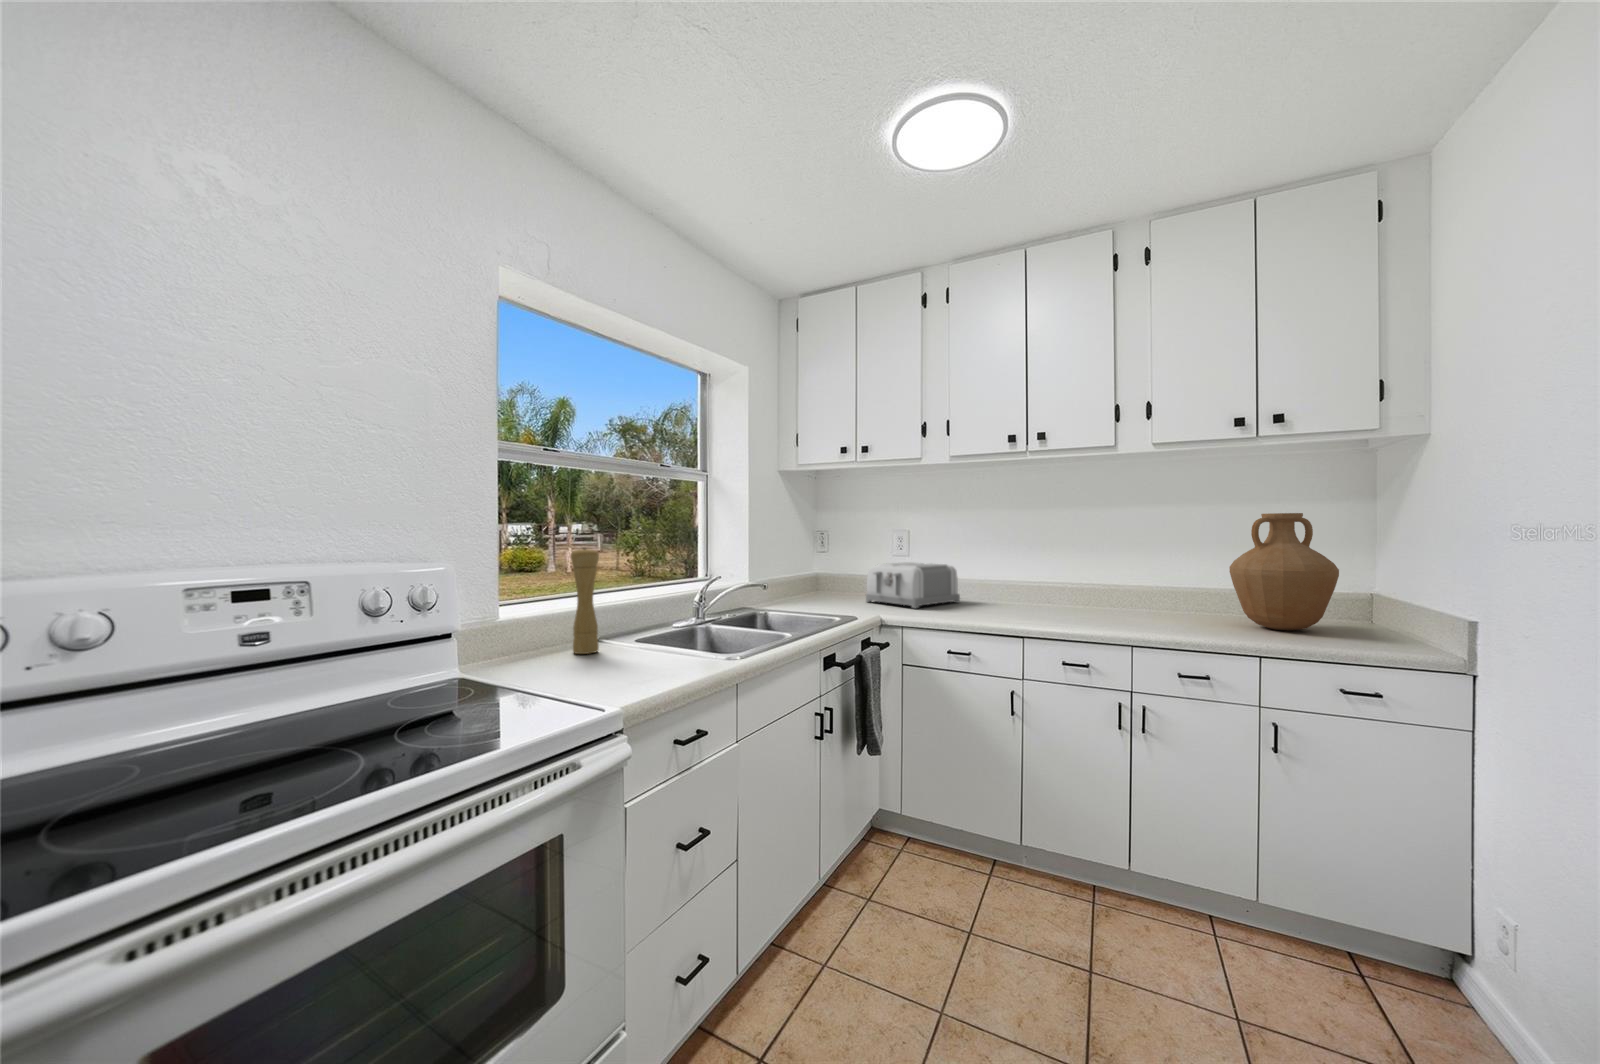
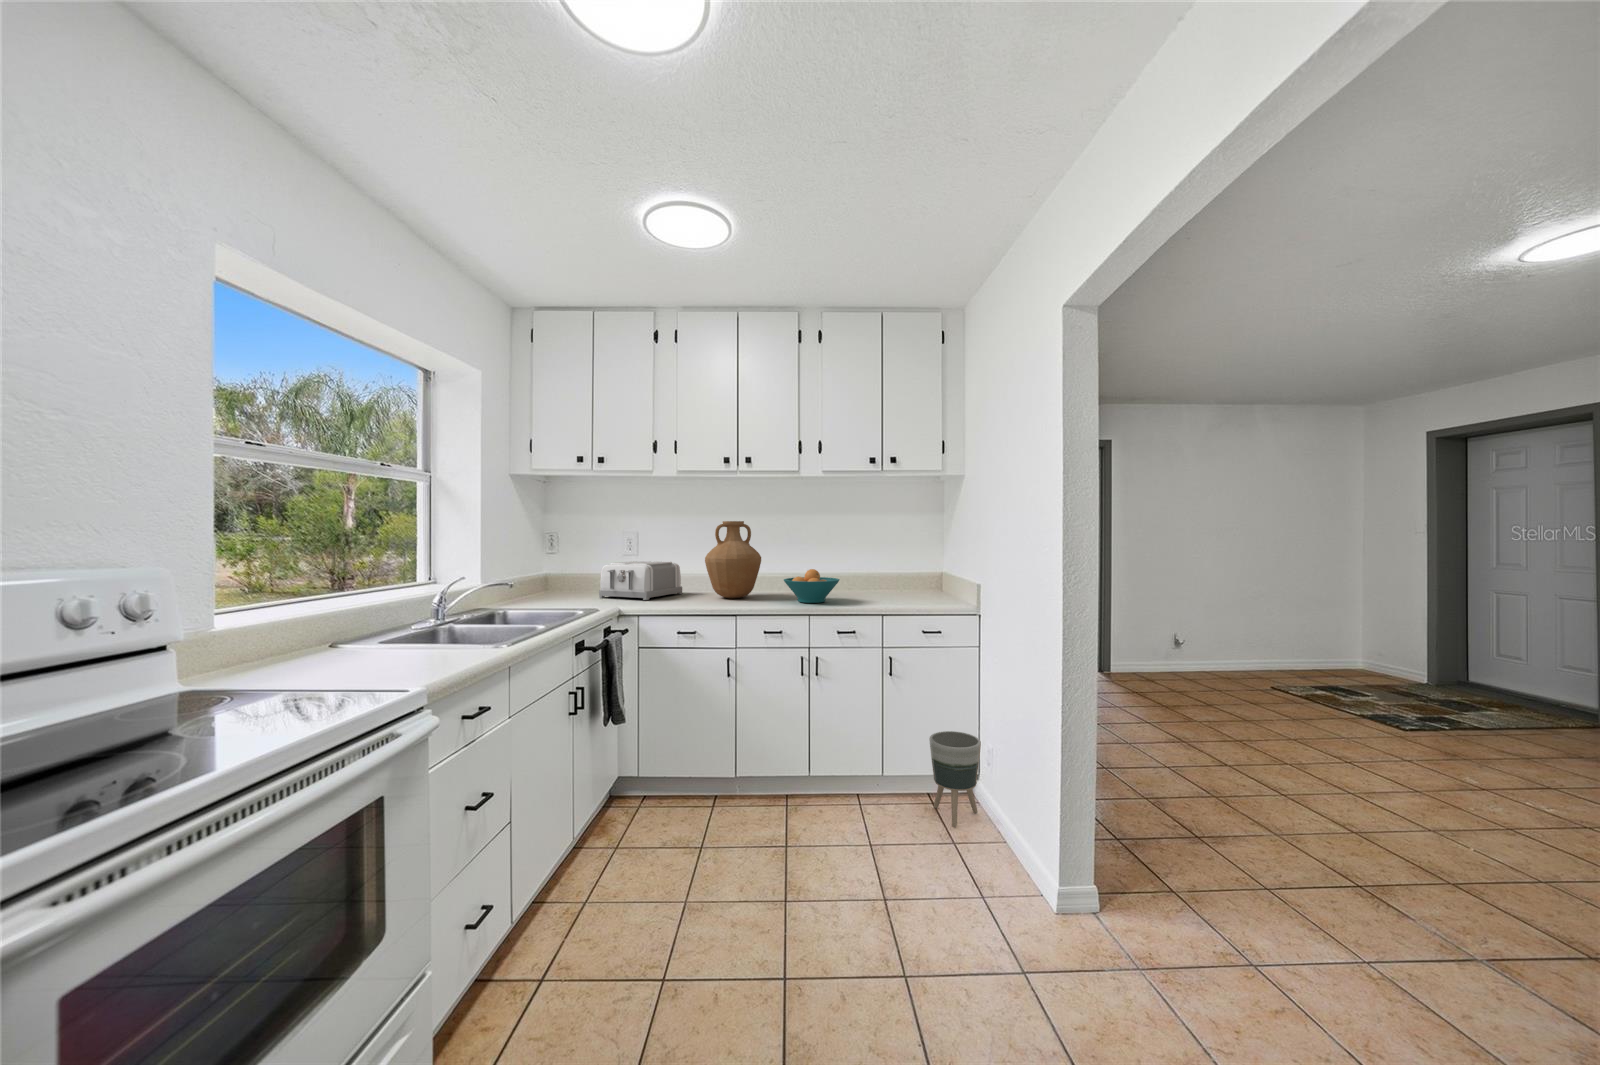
vase: present [1230,513,1339,631] -> present [705,521,761,598]
pepper mill: present [571,548,599,654] -> none [311,549,345,657]
fruit bowl: none [1091,580,1180,627] -> present [784,569,840,603]
planter: none [1349,854,1468,1027] -> present [929,731,981,827]

